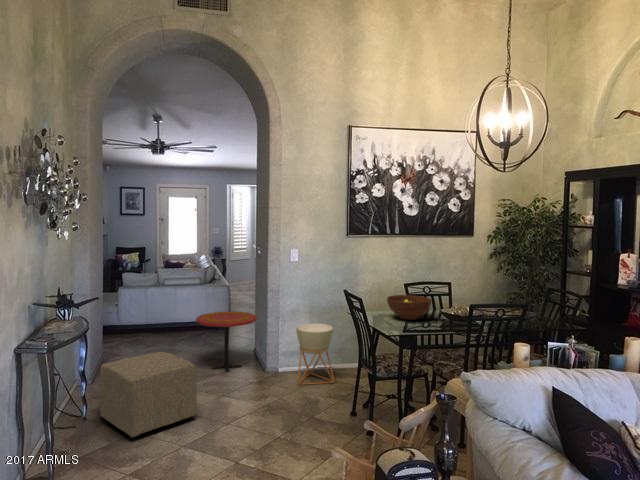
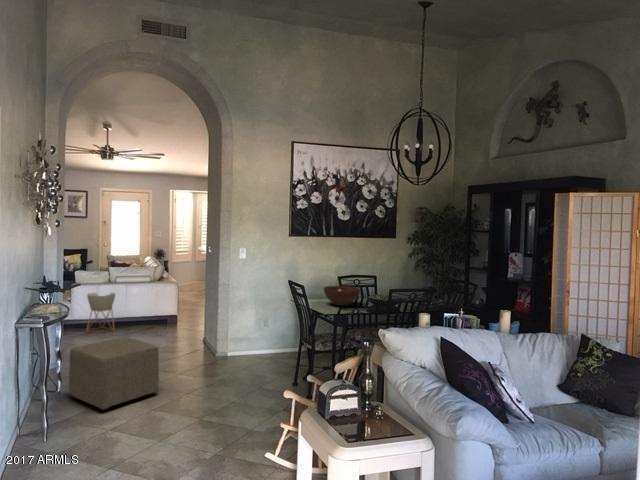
side table: present [196,311,257,372] -> none [152,304,208,358]
planter: present [296,324,334,385] -> present [86,292,115,333]

